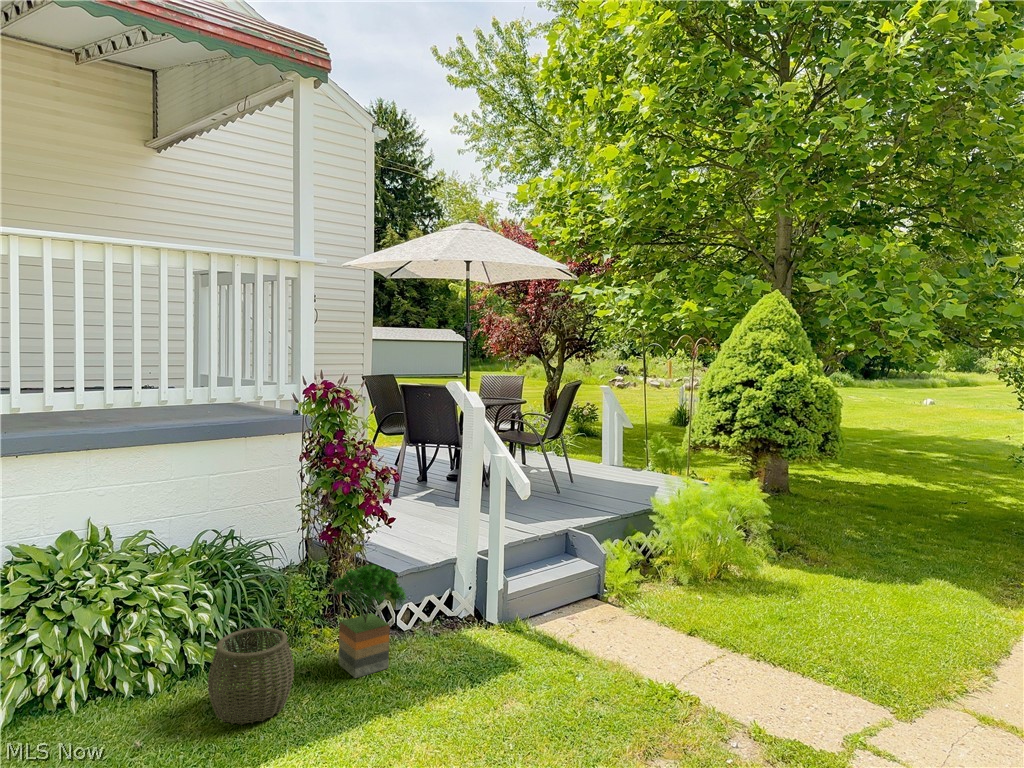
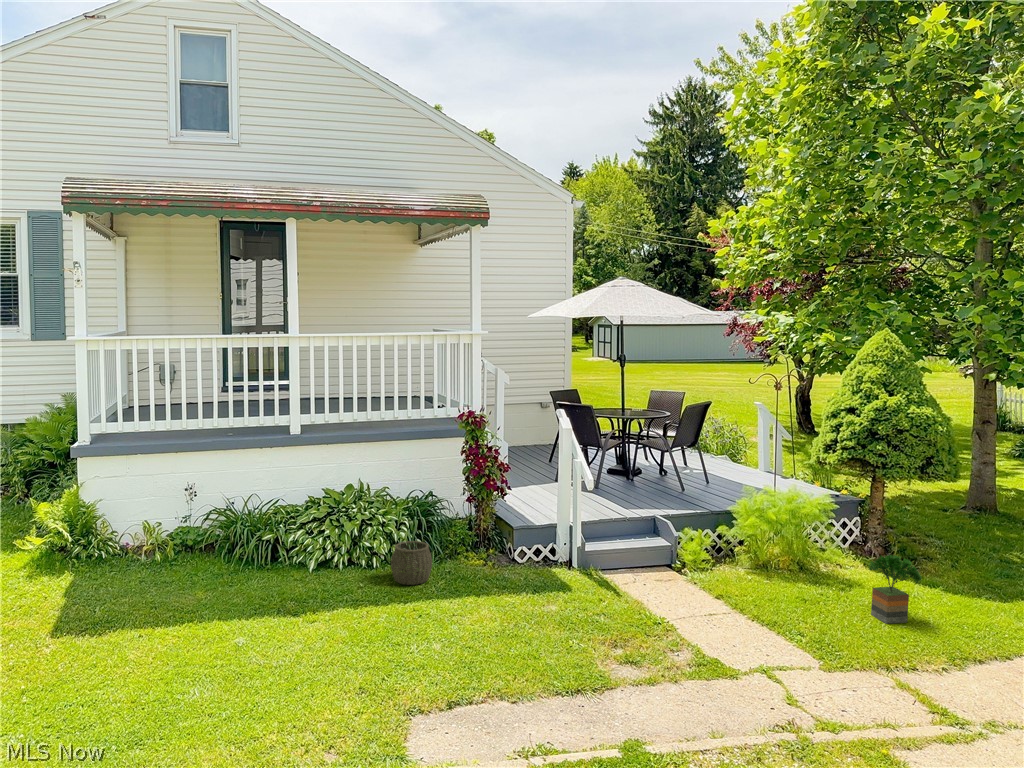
potted tree: present [333,565,406,678] -> present [868,555,922,624]

